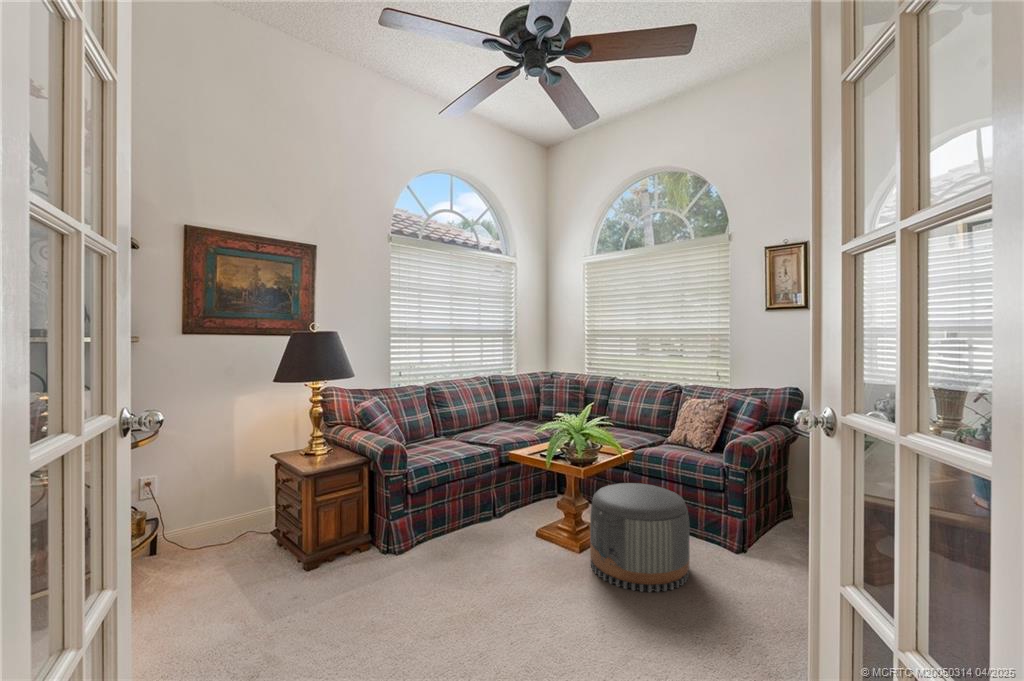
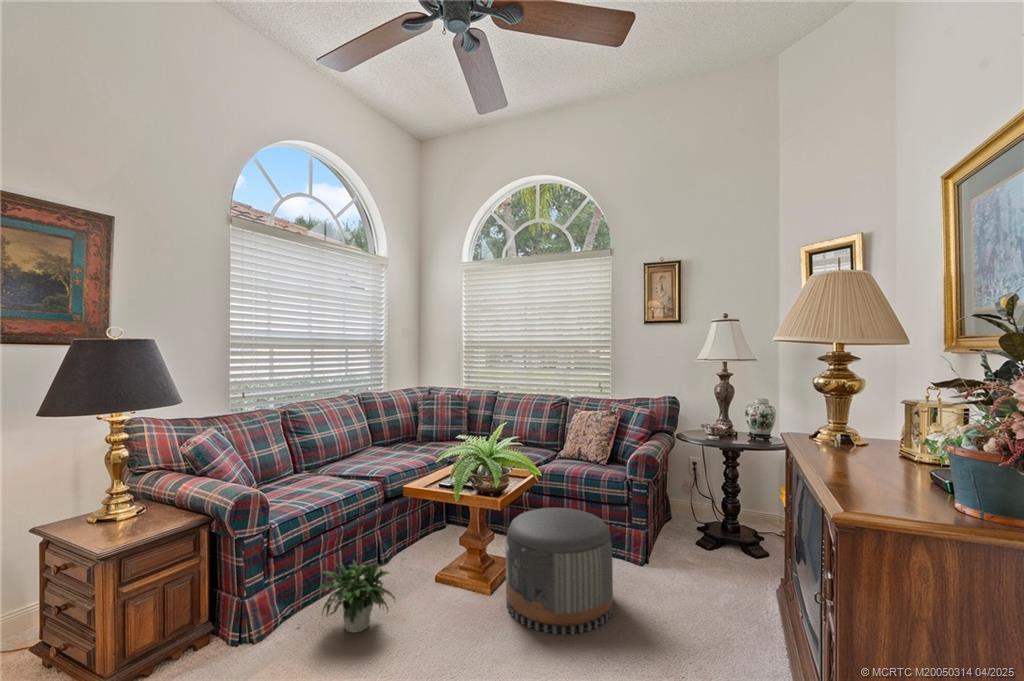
potted plant: none [427,503,498,560] -> present [299,560,395,633]

